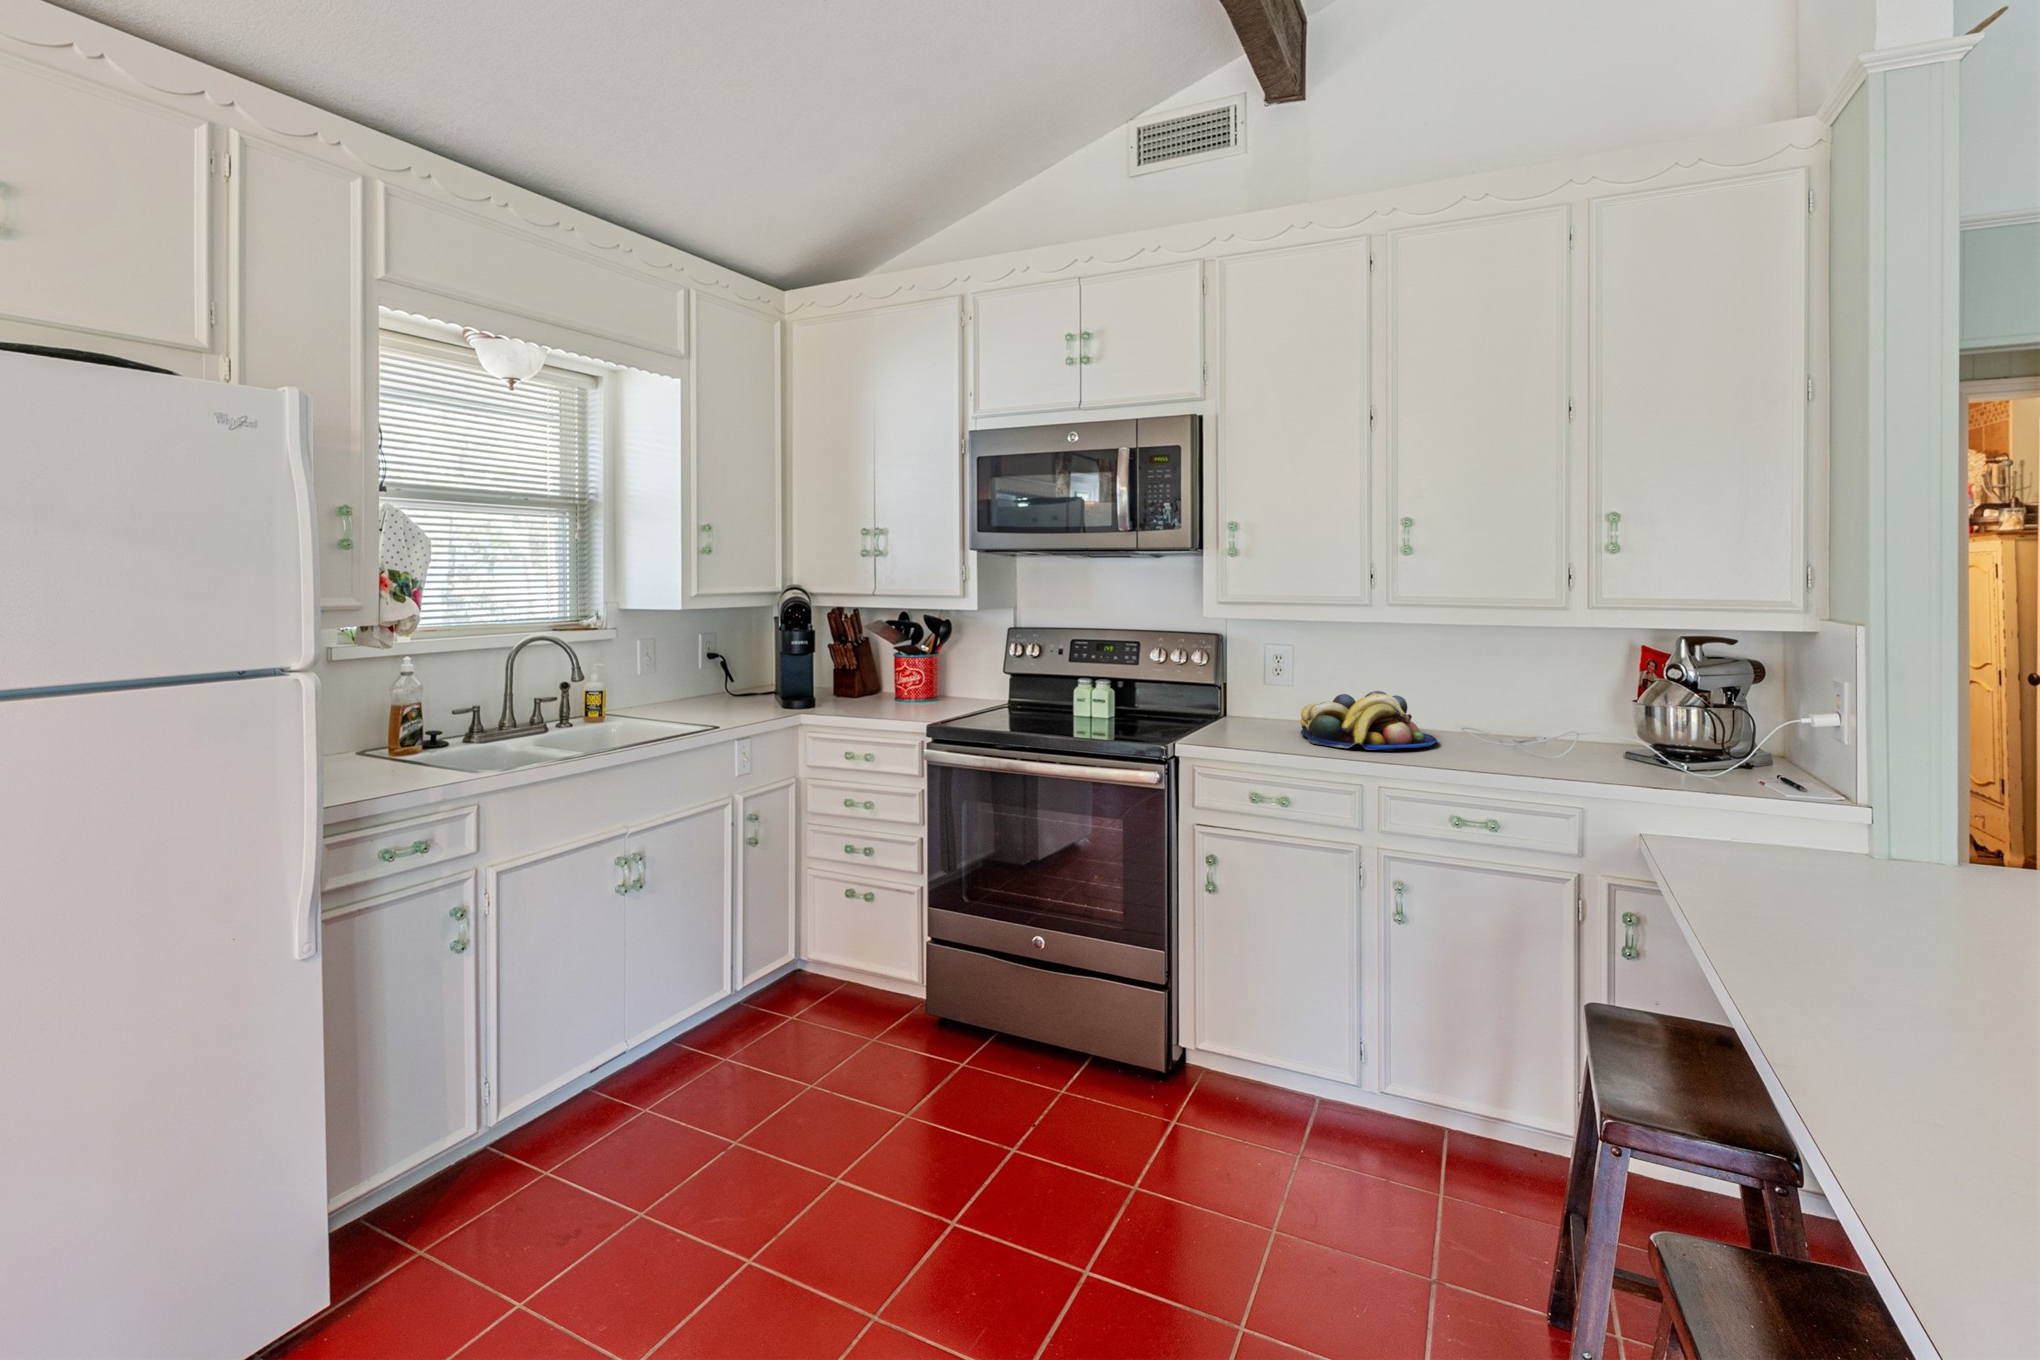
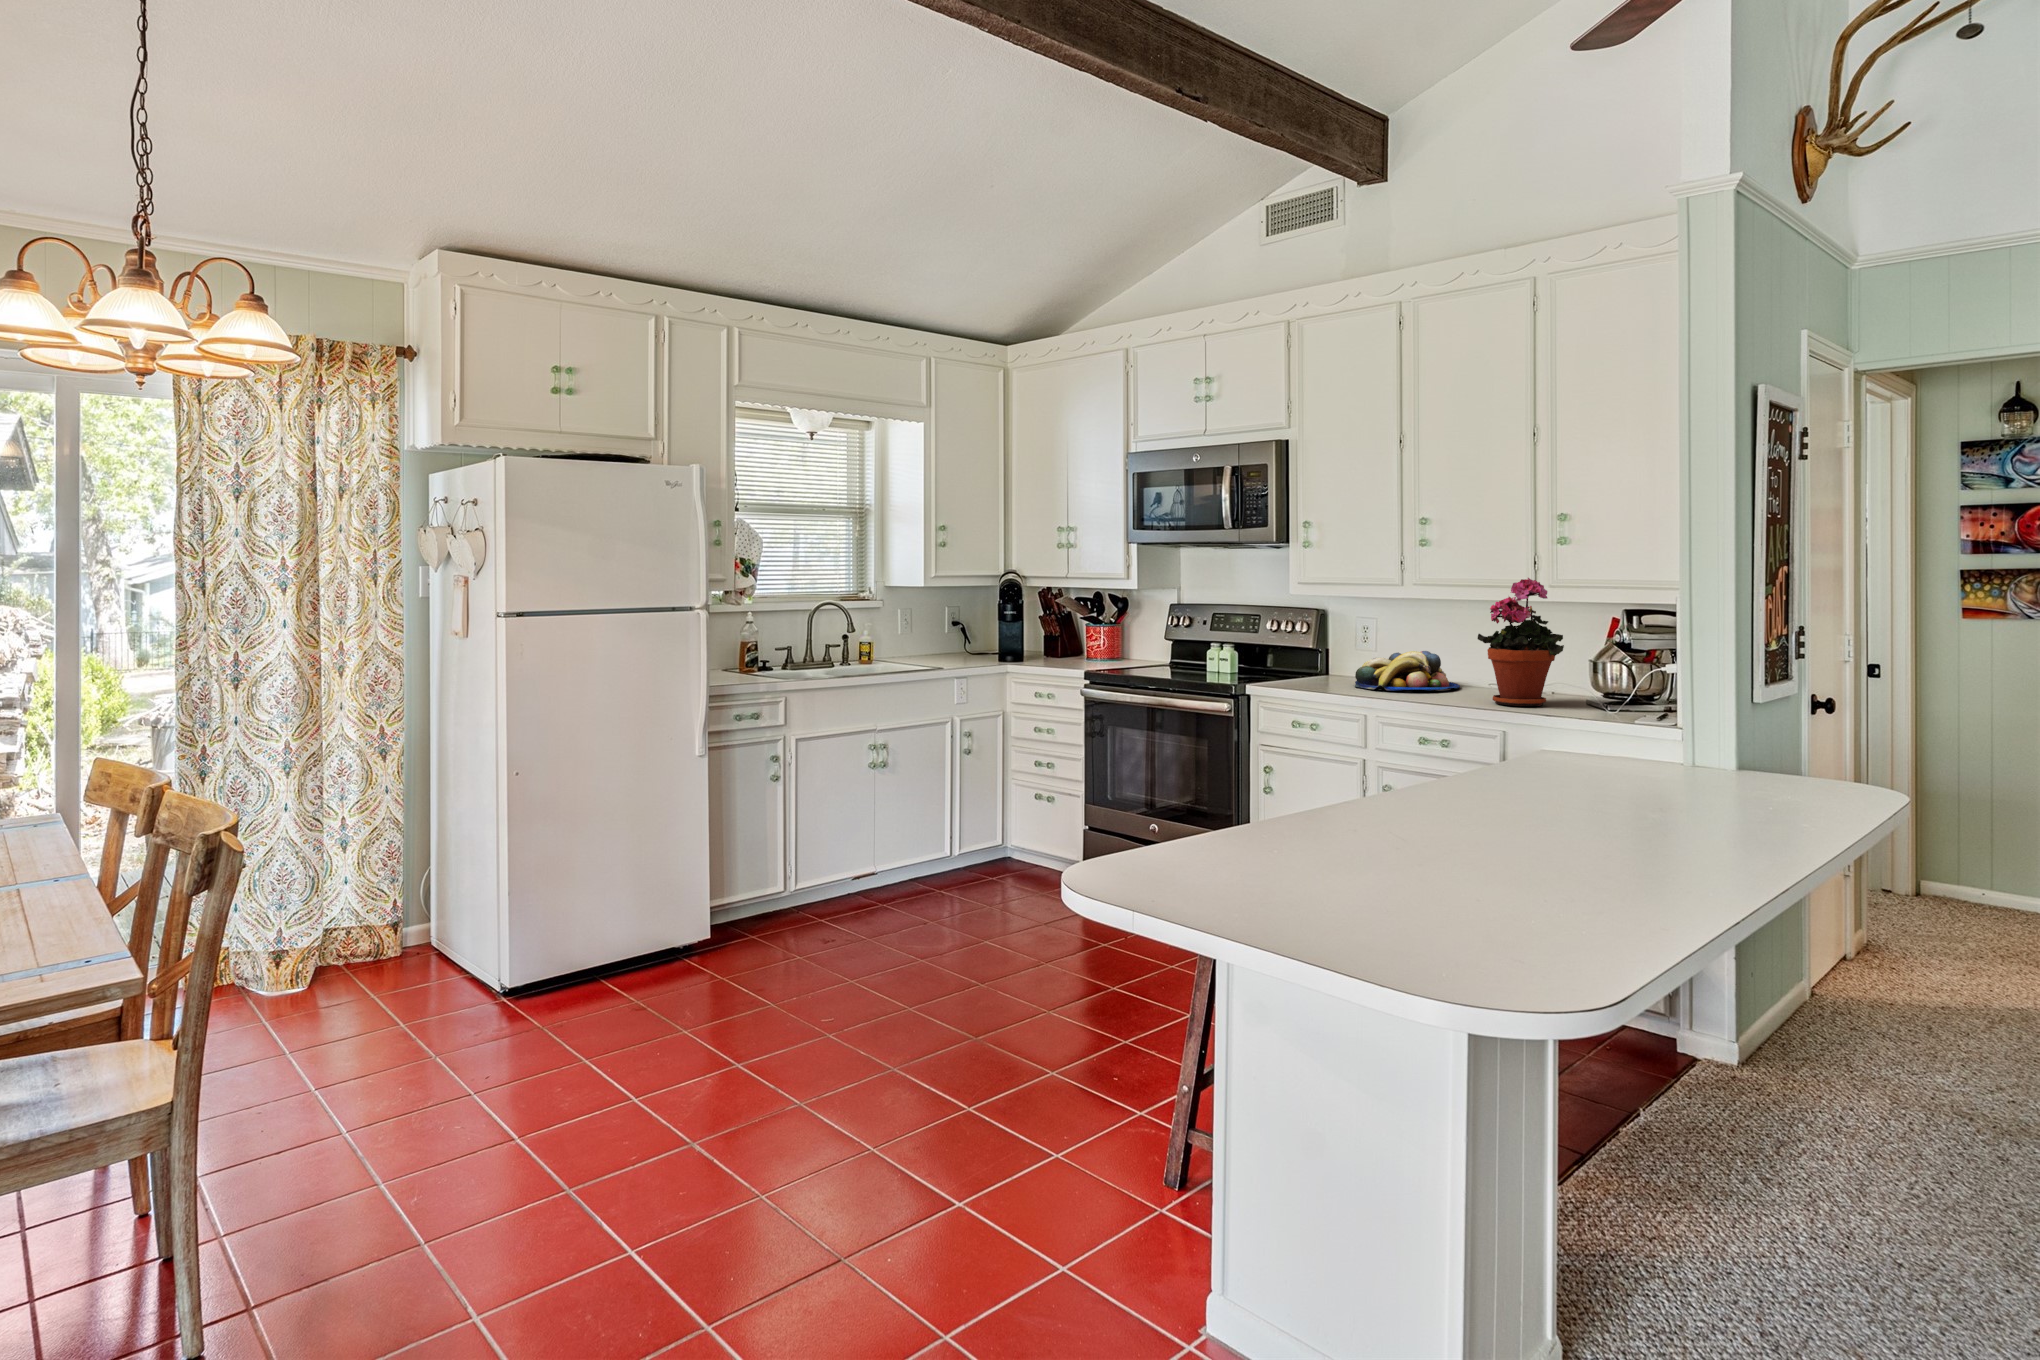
potted plant: none [1510,600,1635,774] -> present [1478,578,1564,706]

